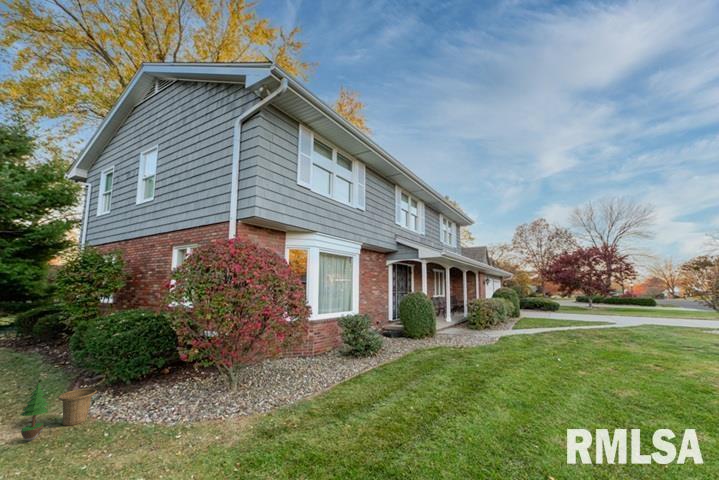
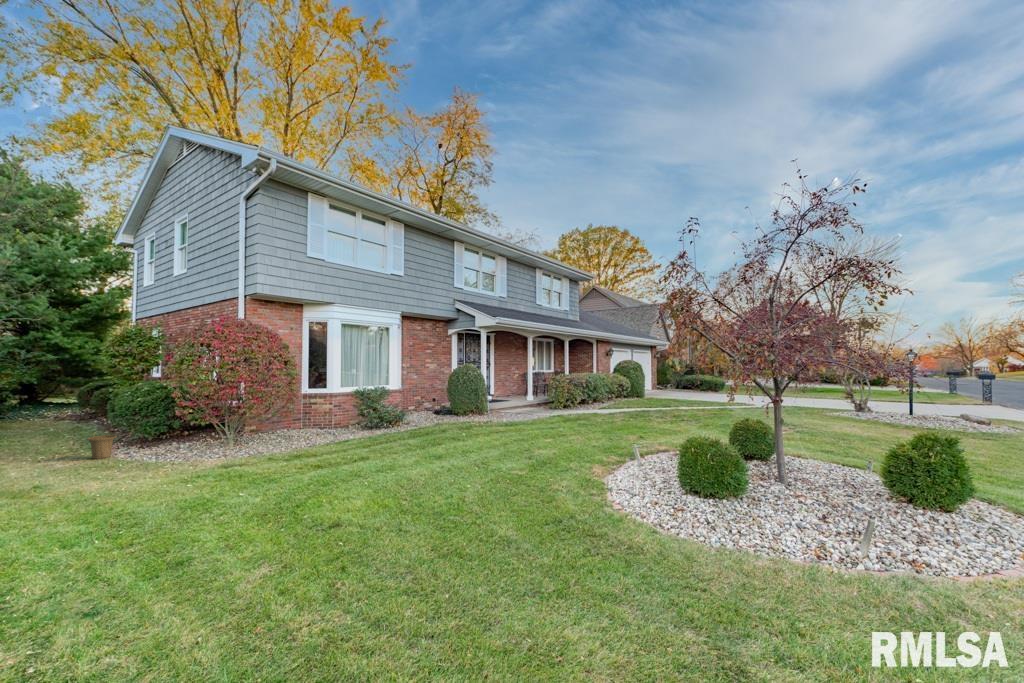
potted tree: present [20,383,48,441] -> none [57,425,78,465]

